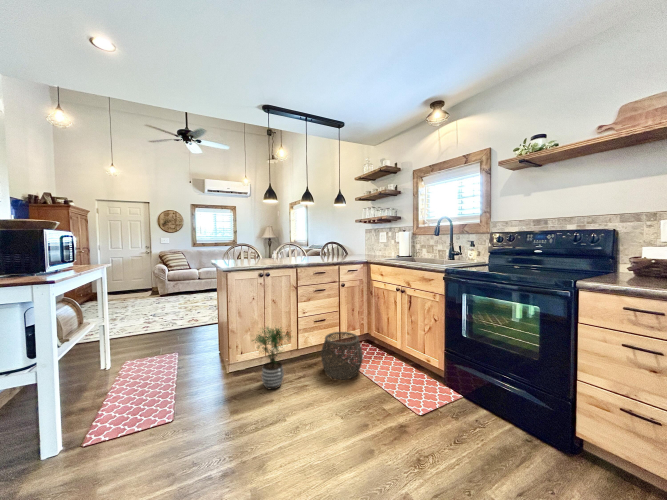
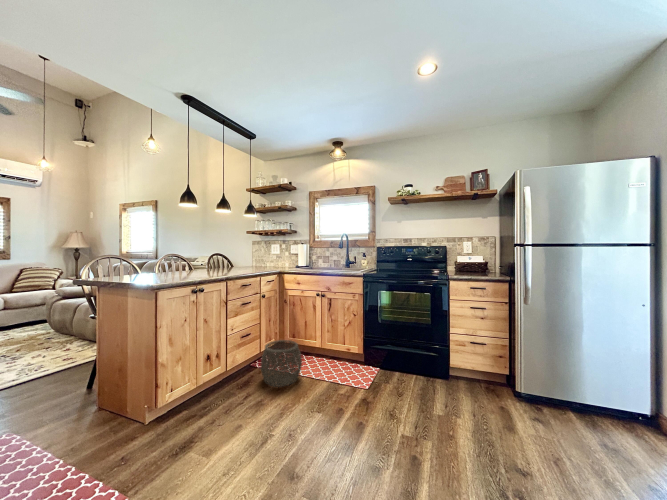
potted plant: present [252,327,289,389] -> none [197,345,249,419]

